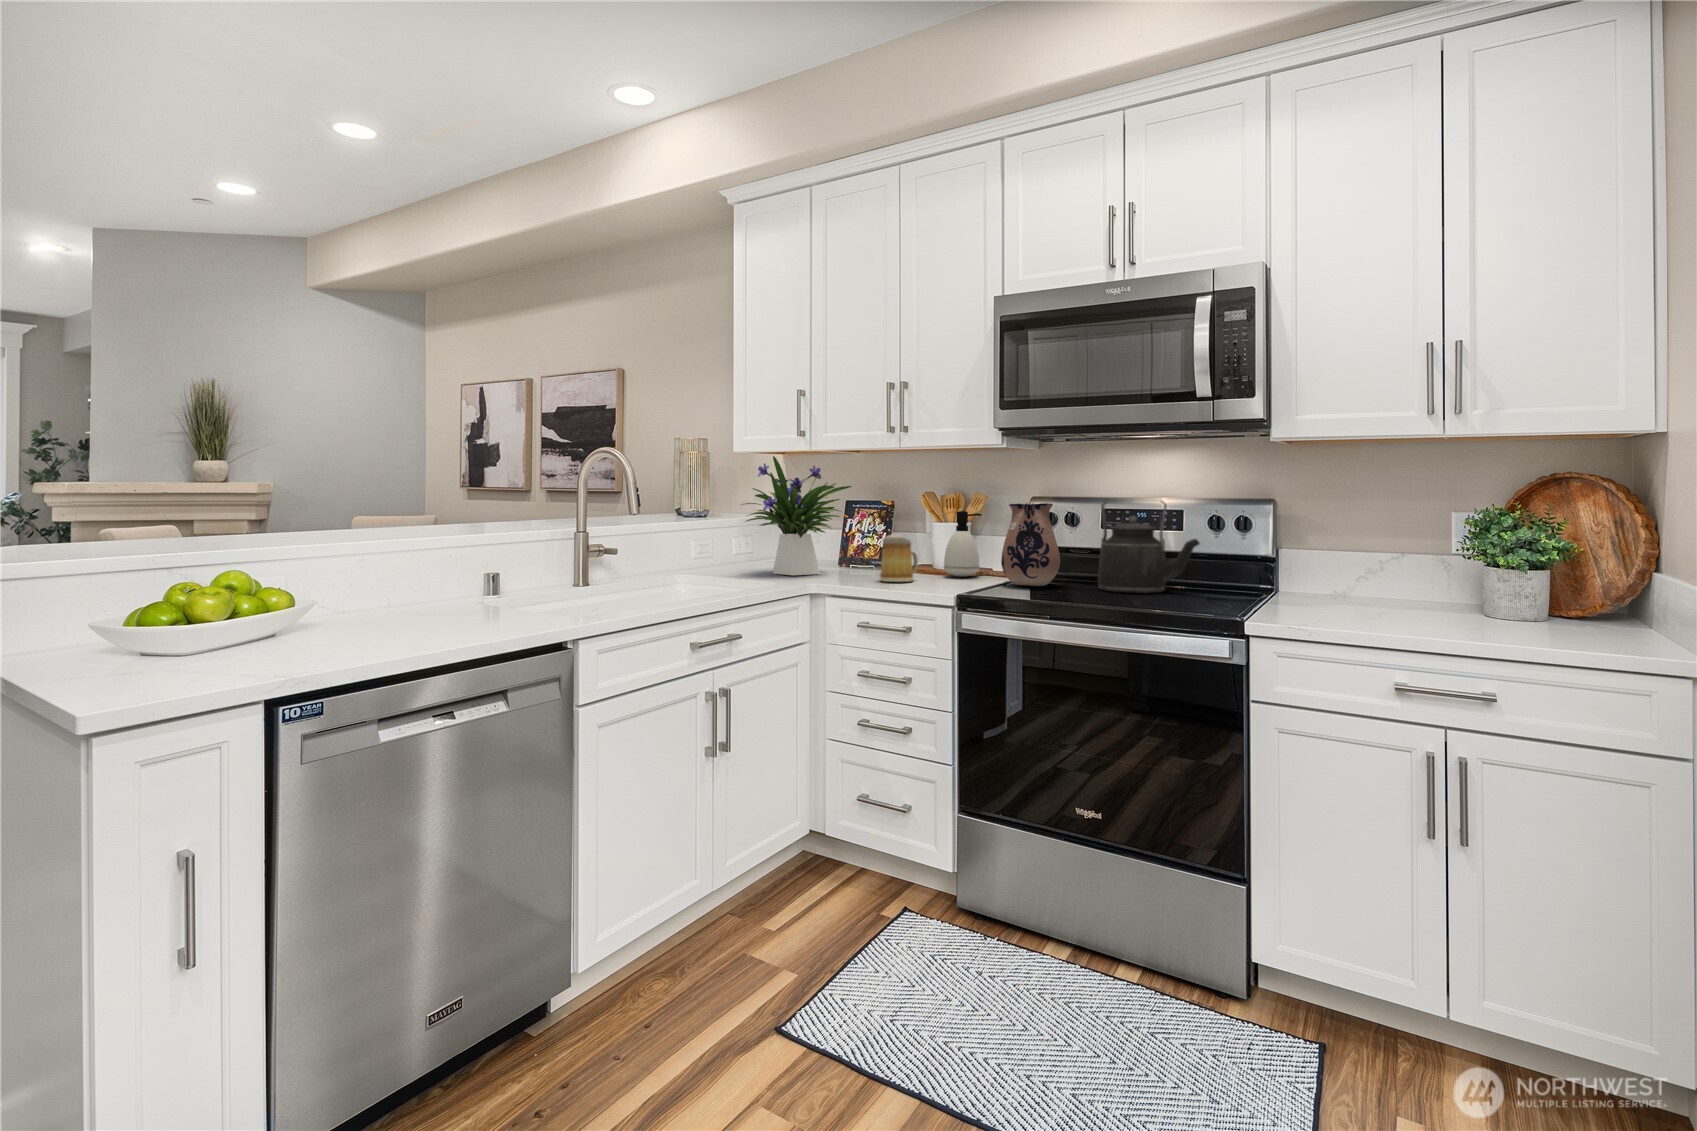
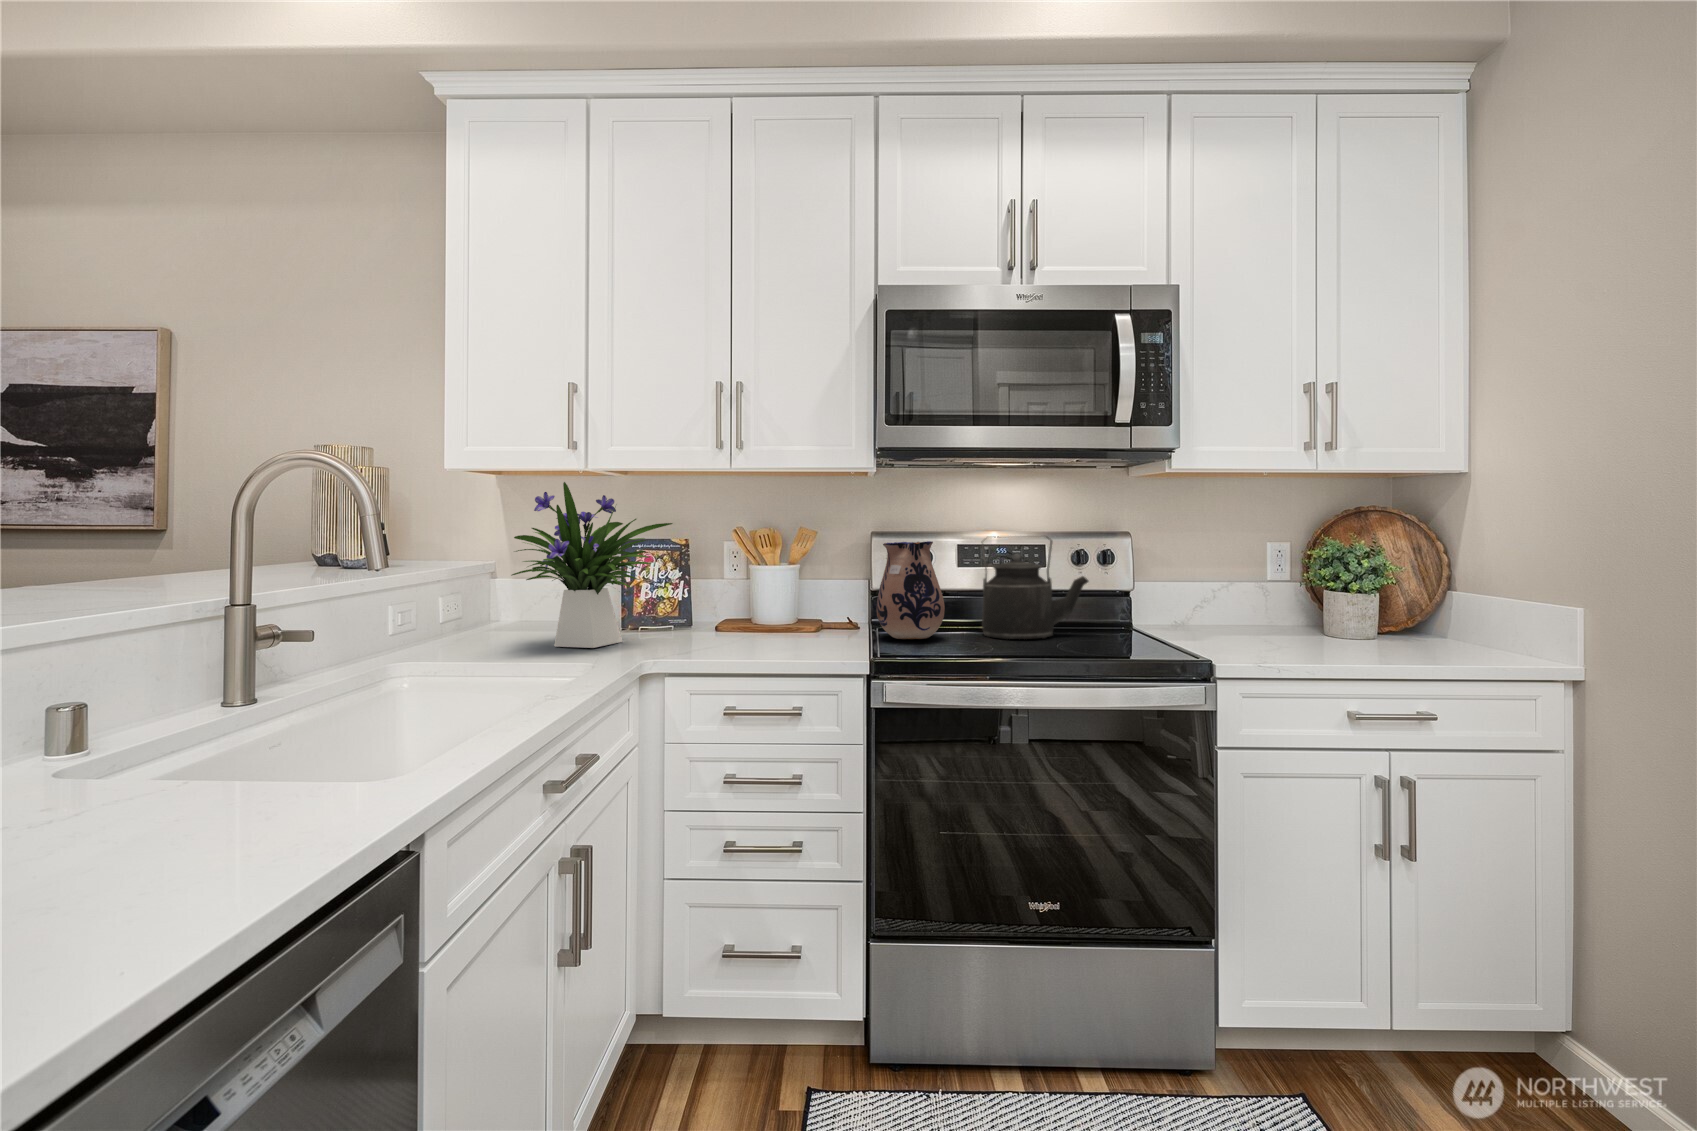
soap dispenser: present [944,511,981,577] -> none [785,551,828,632]
mug: present [880,534,918,582] -> none [726,585,771,647]

